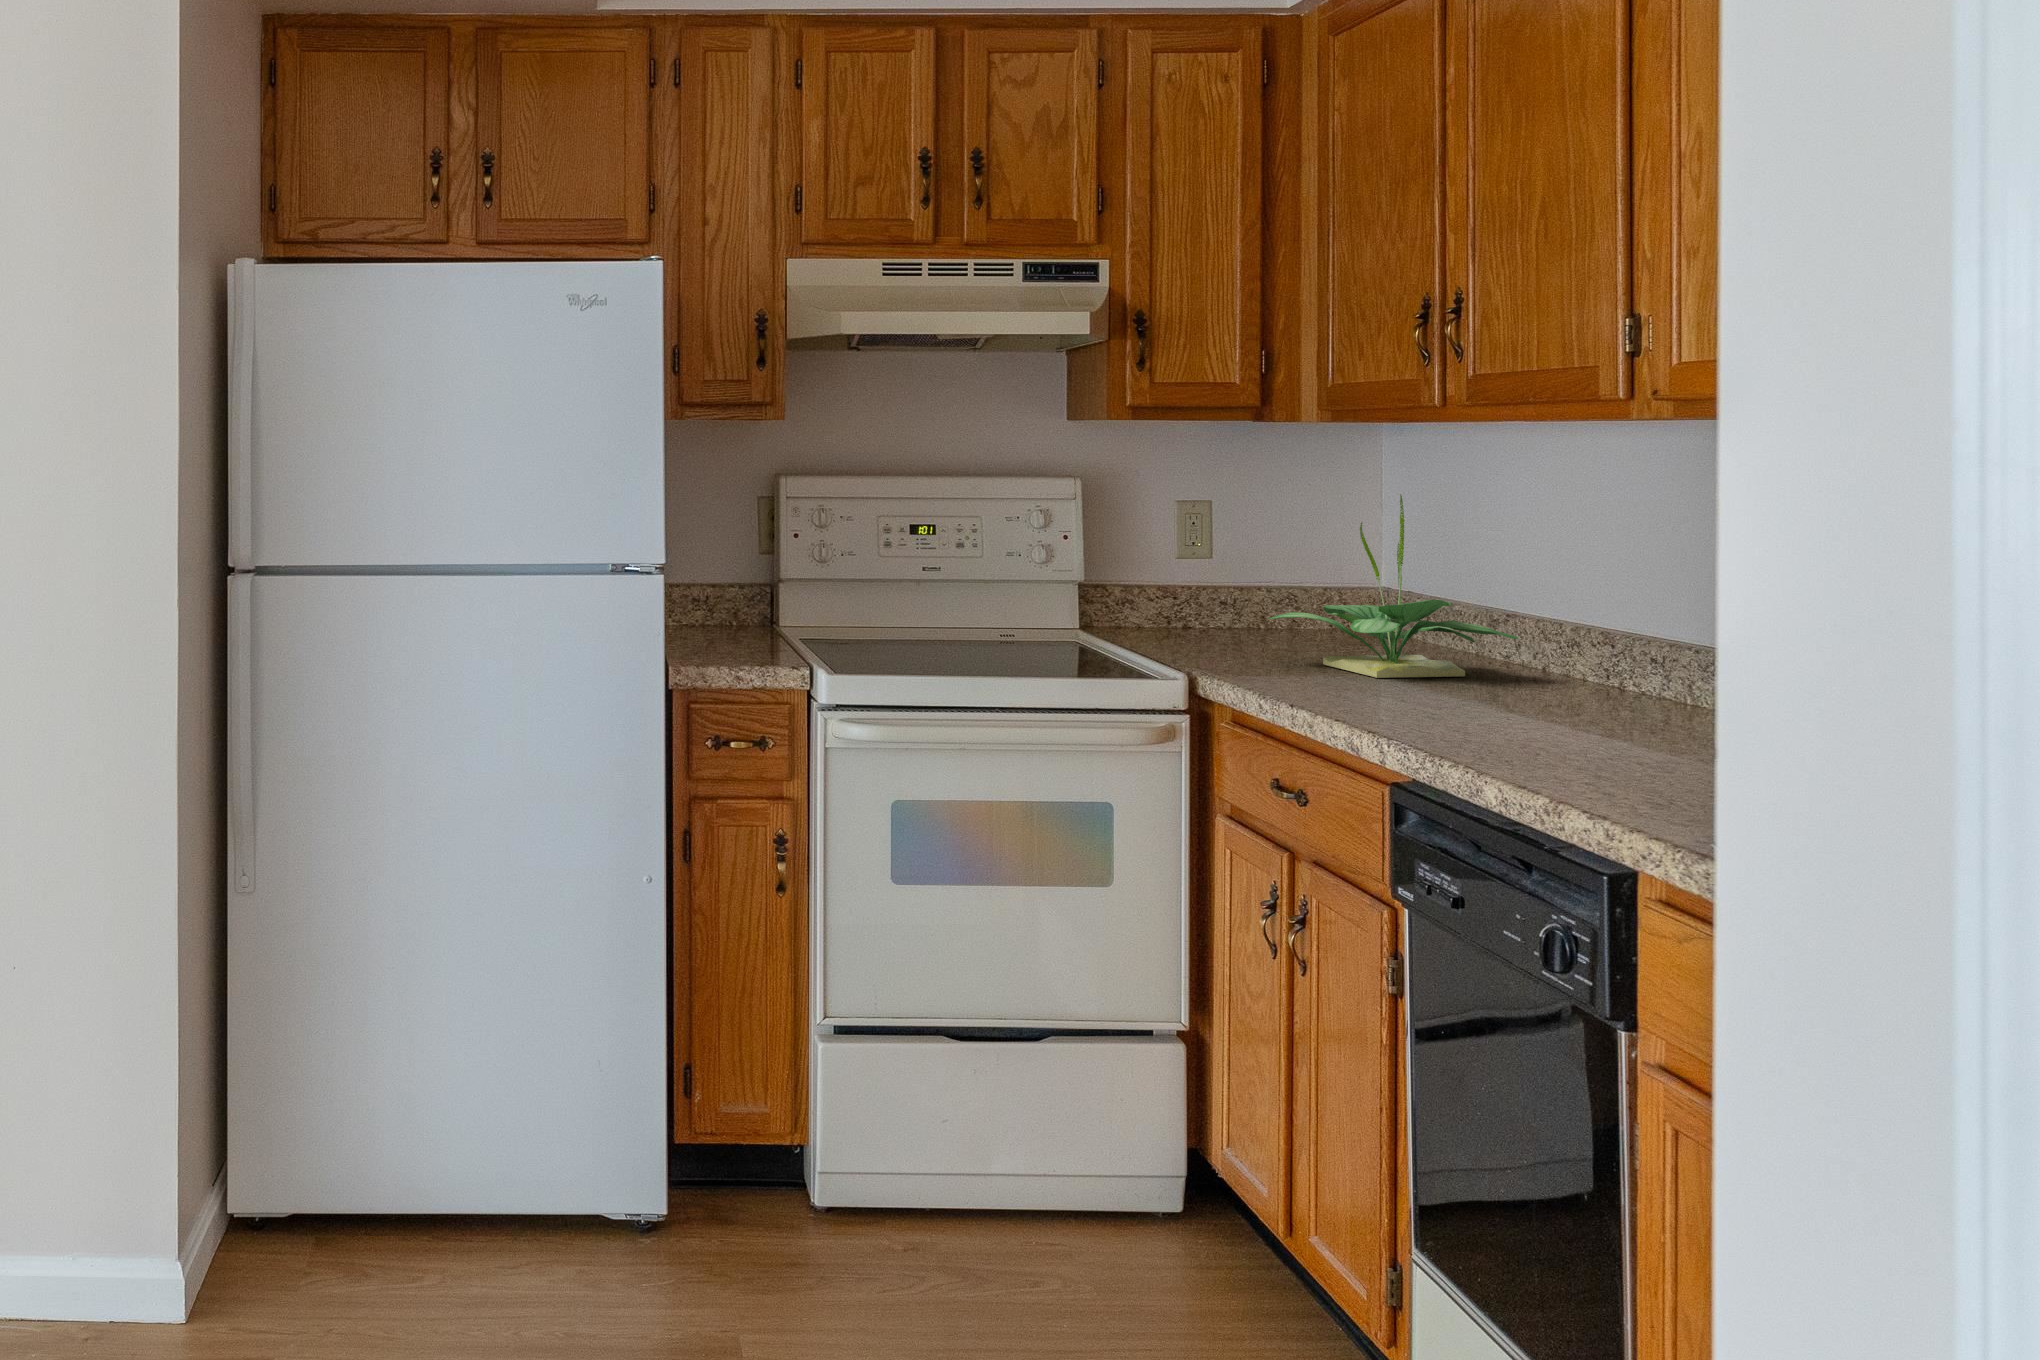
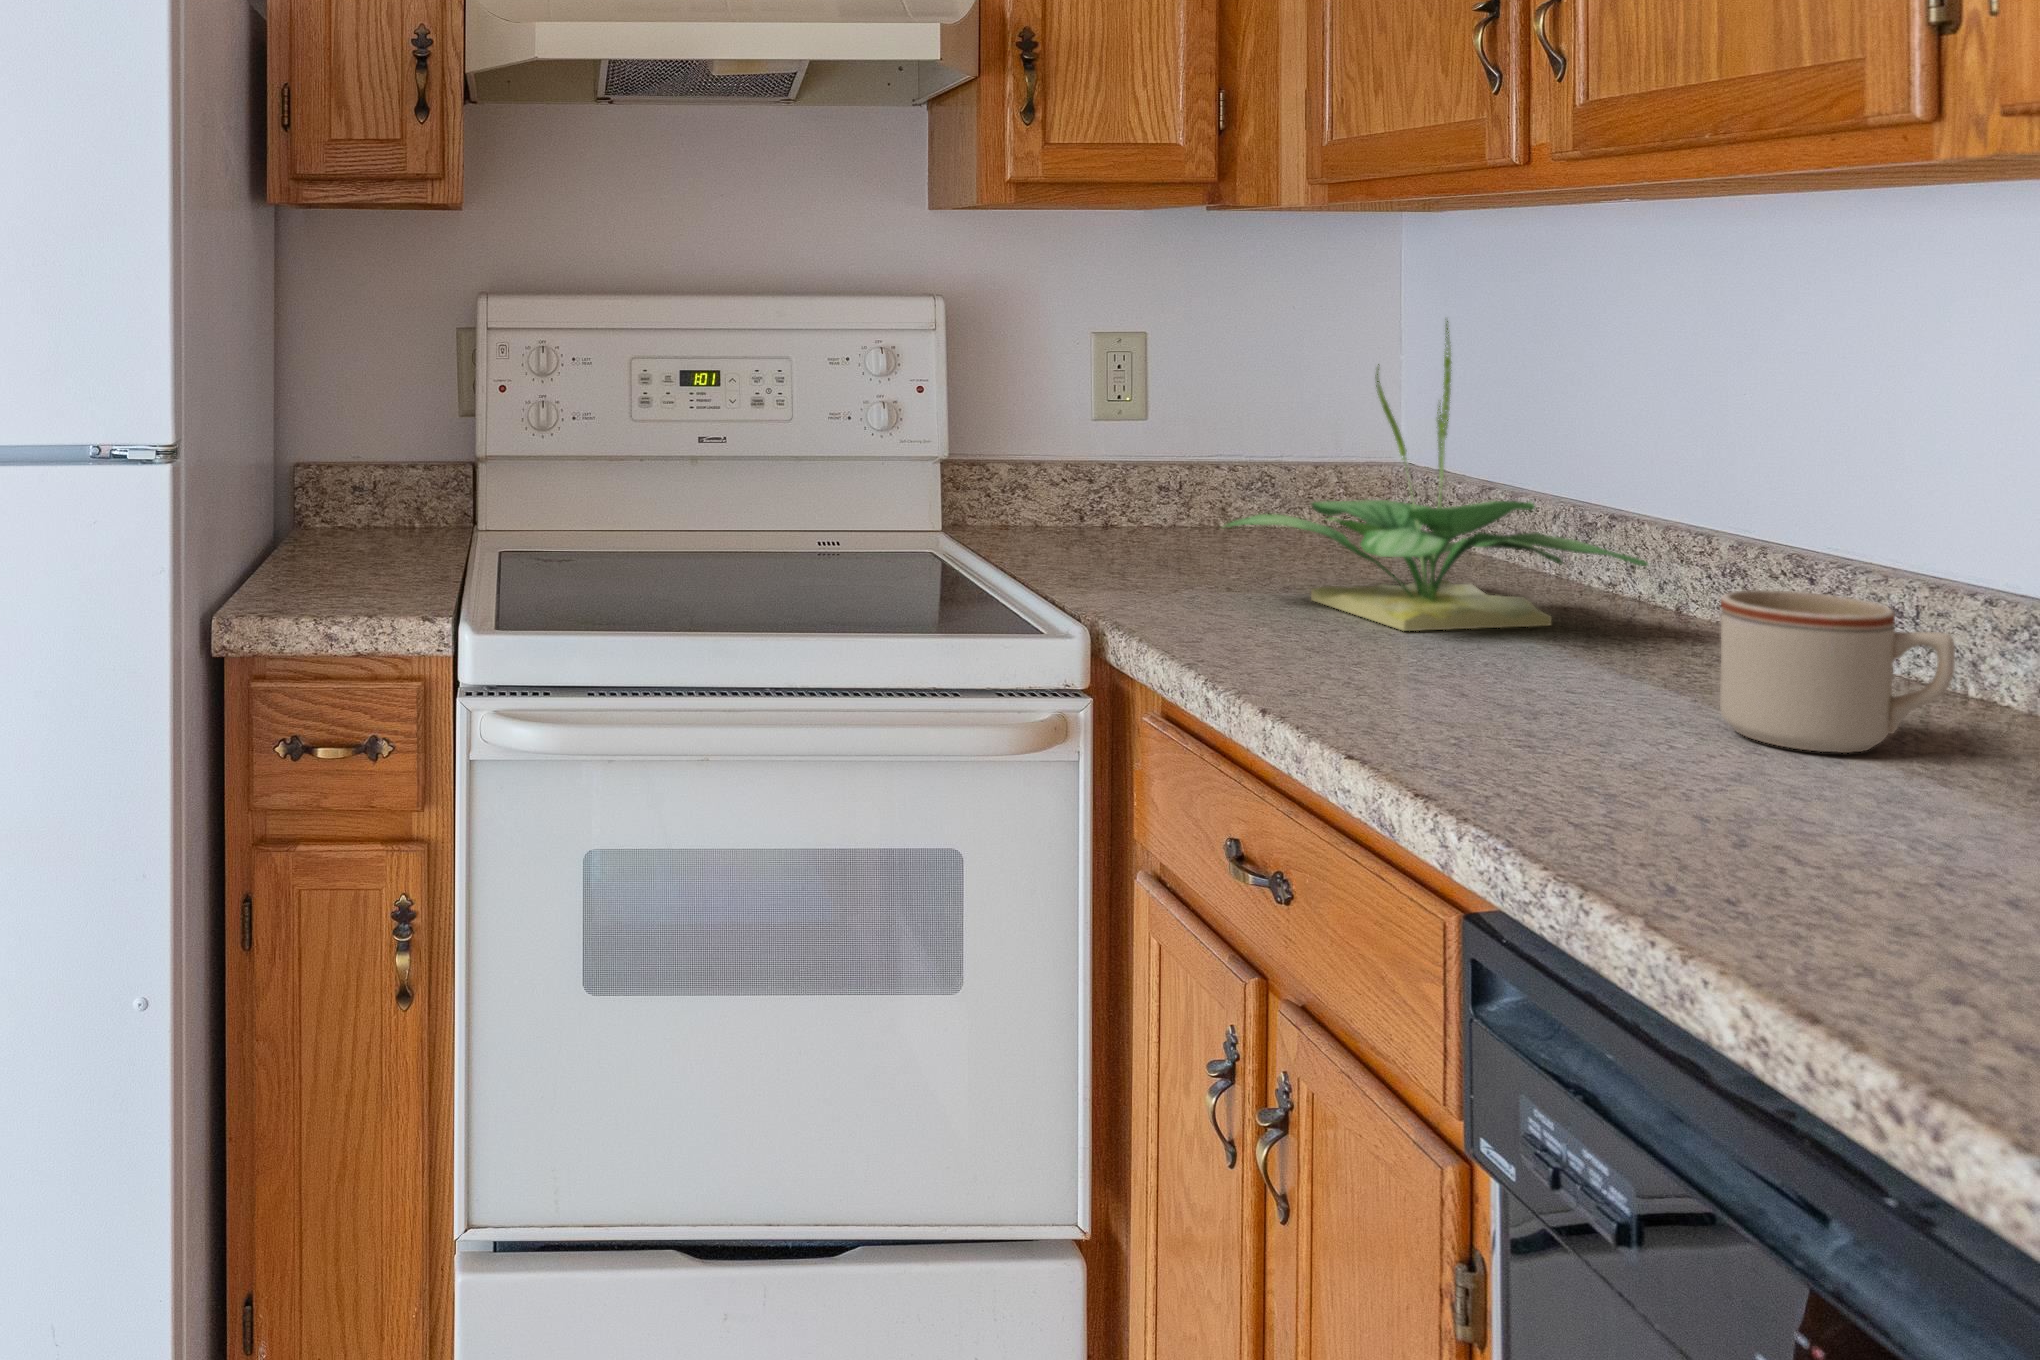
mug: none [1534,642,1648,722] -> present [1720,590,1955,753]

